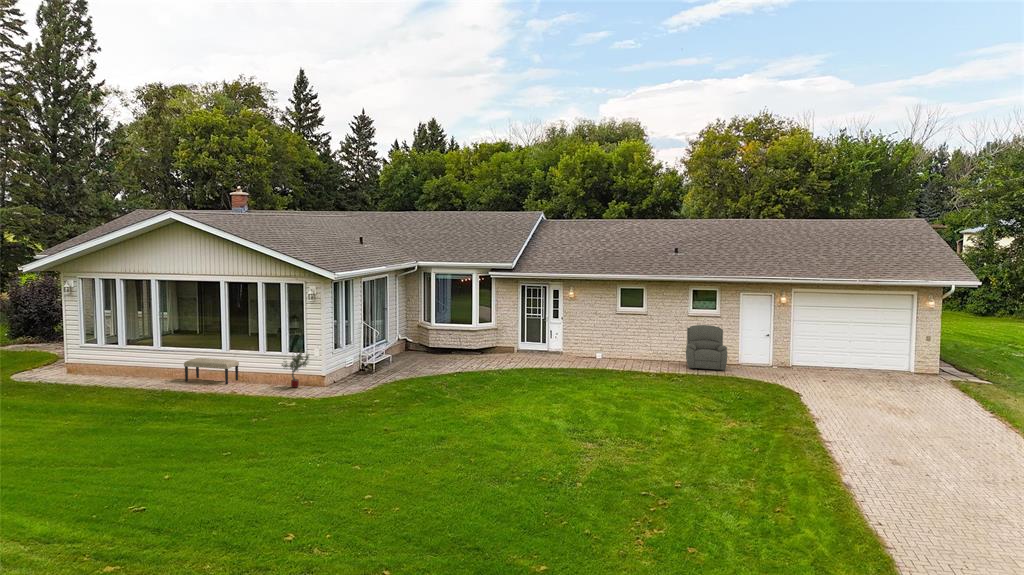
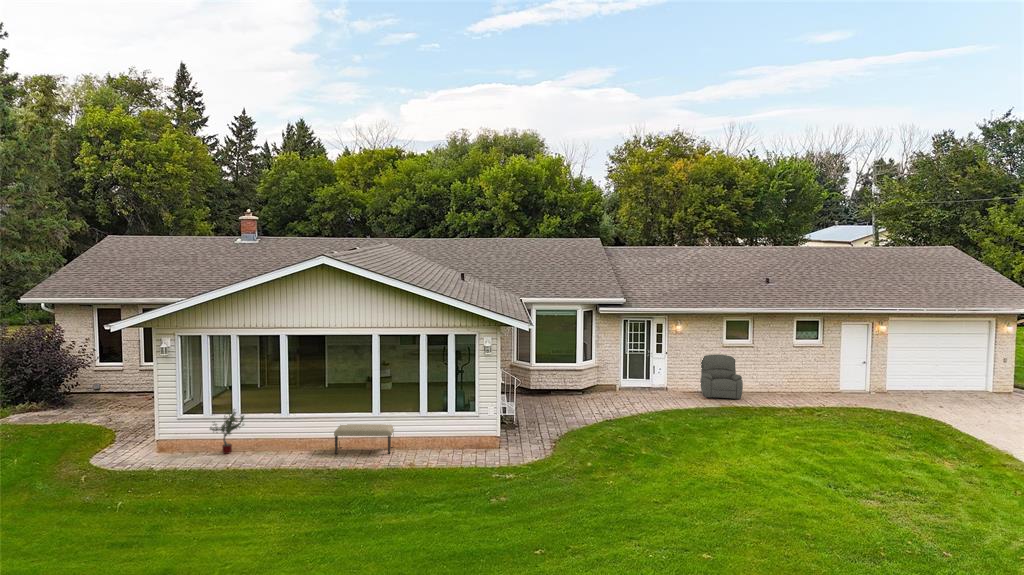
chair: present [686,325,727,371] -> present [700,354,743,400]
potted tree: present [282,349,309,388] -> present [210,409,244,454]

